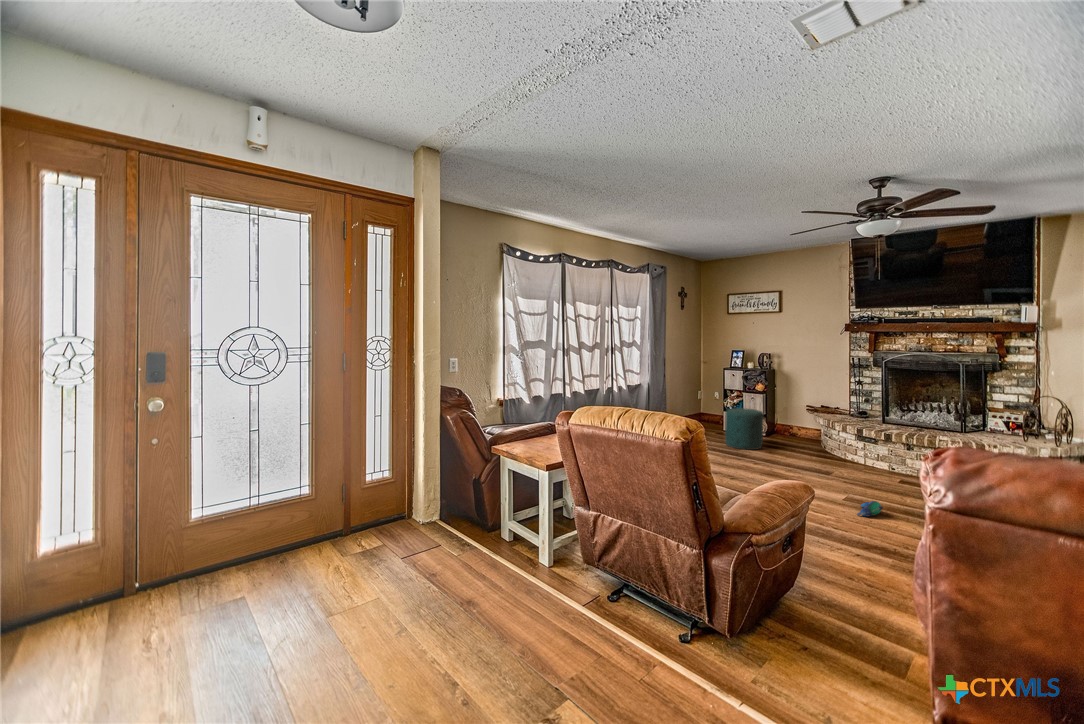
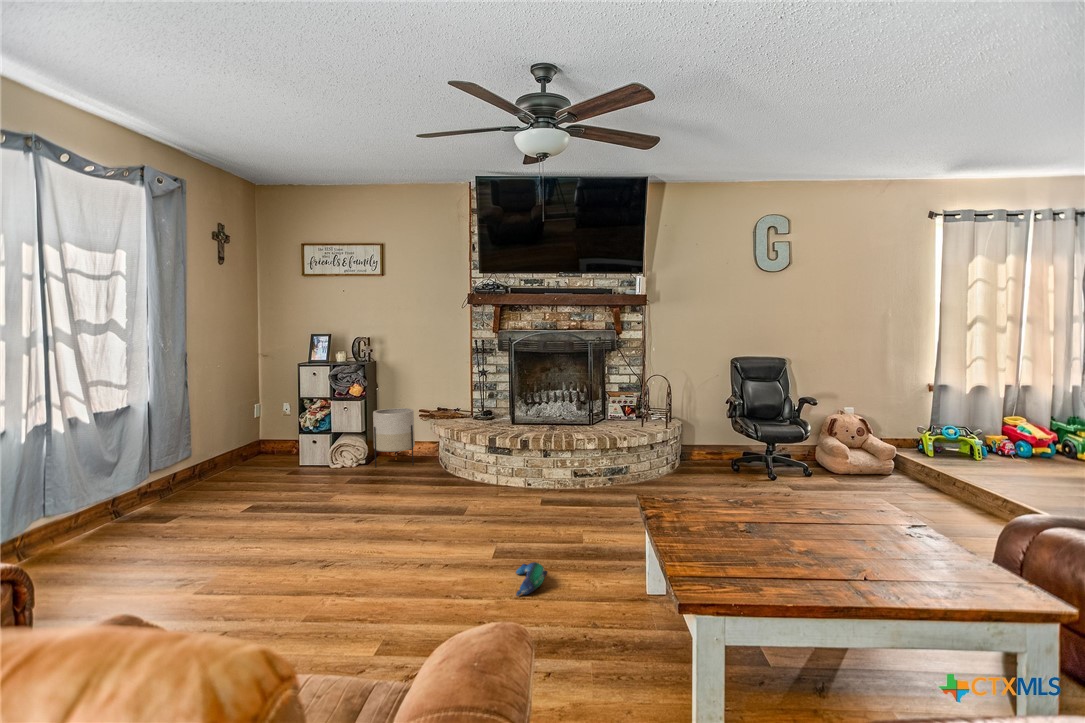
planter: none [770,402,800,442] -> present [373,408,415,467]
ottoman: present [725,408,764,450] -> none [305,428,366,498]

